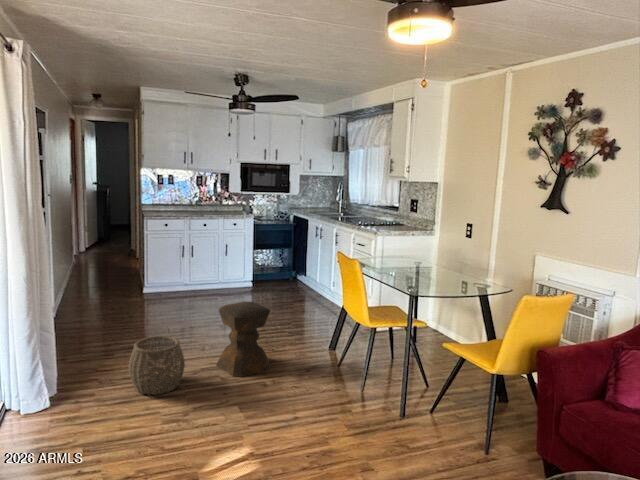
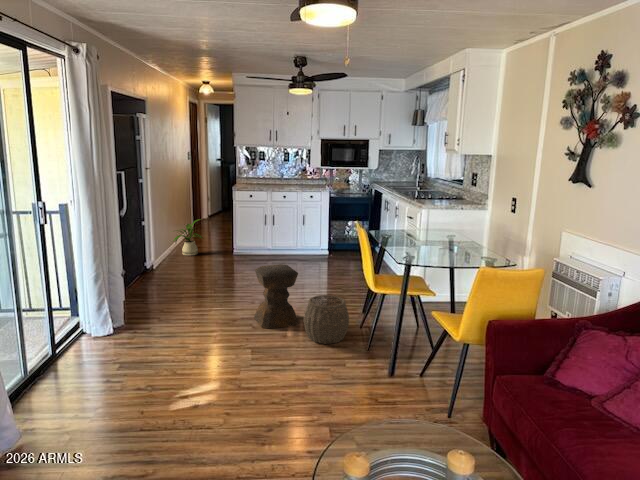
house plant: none [64,252,108,296] -> present [173,219,202,256]
woven basket: present [129,336,185,395] -> present [304,295,349,344]

